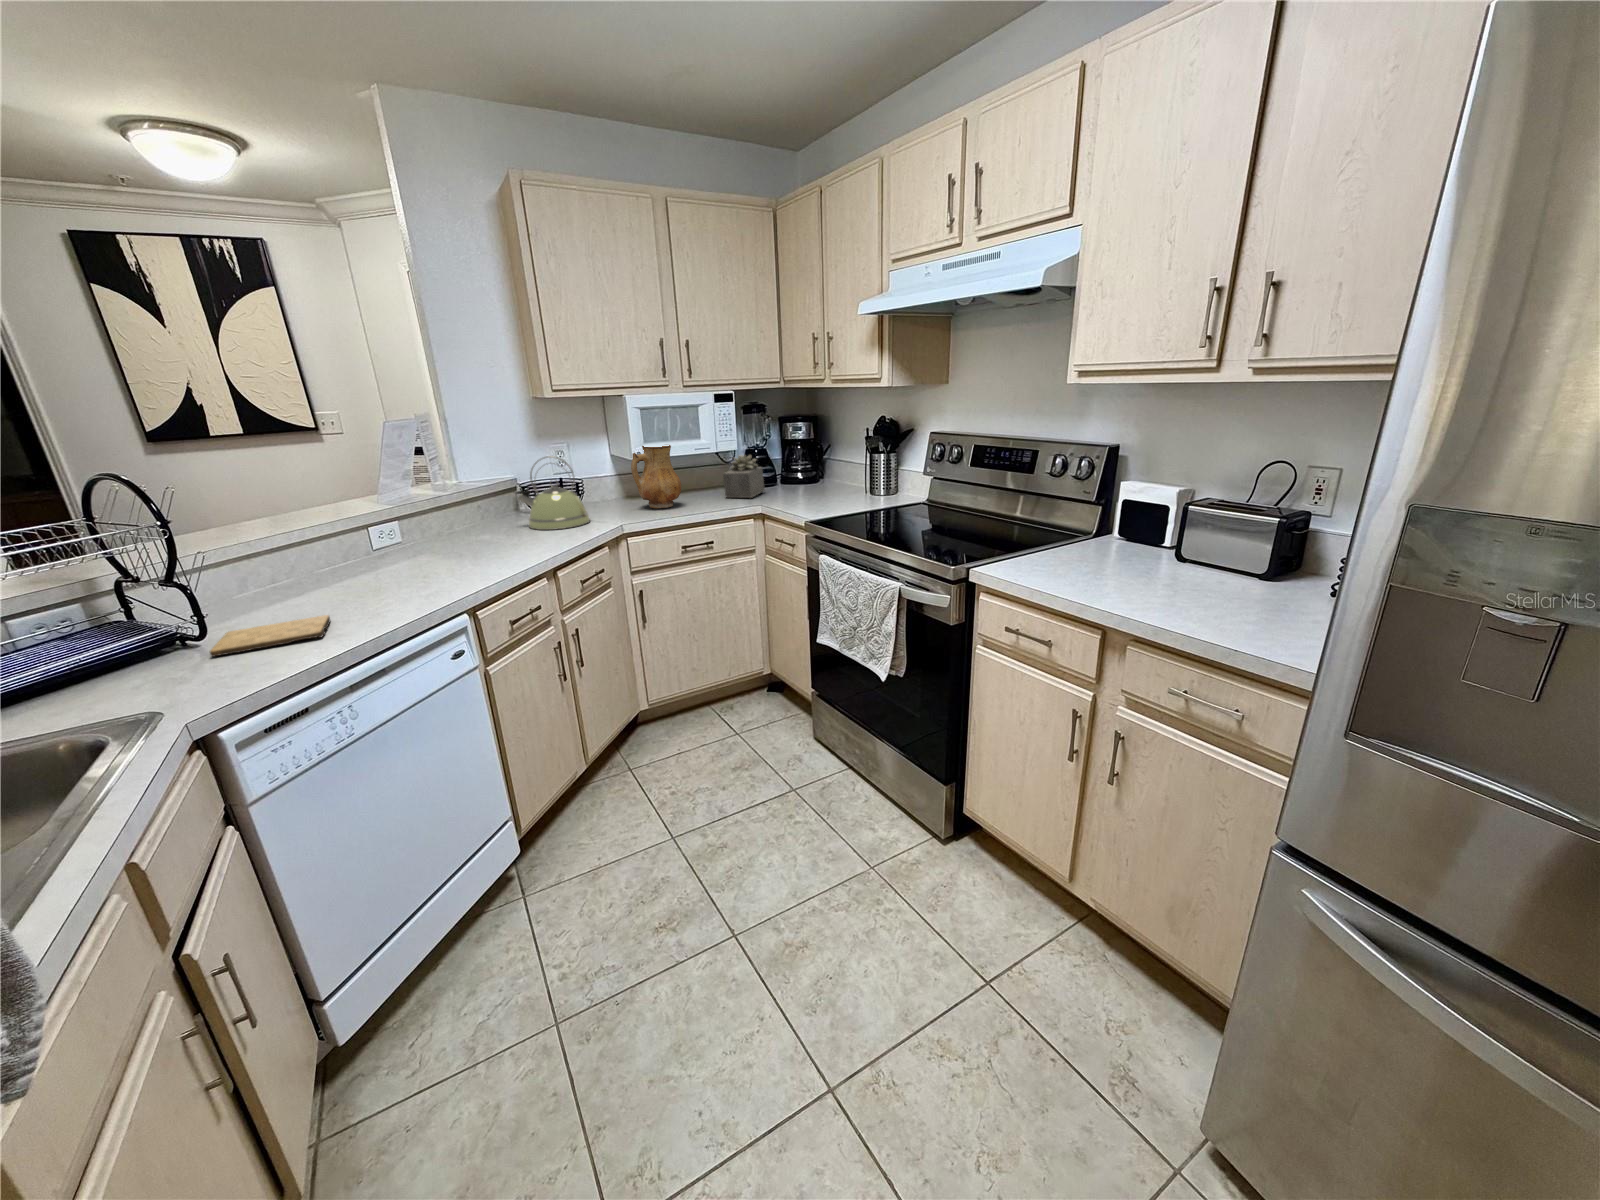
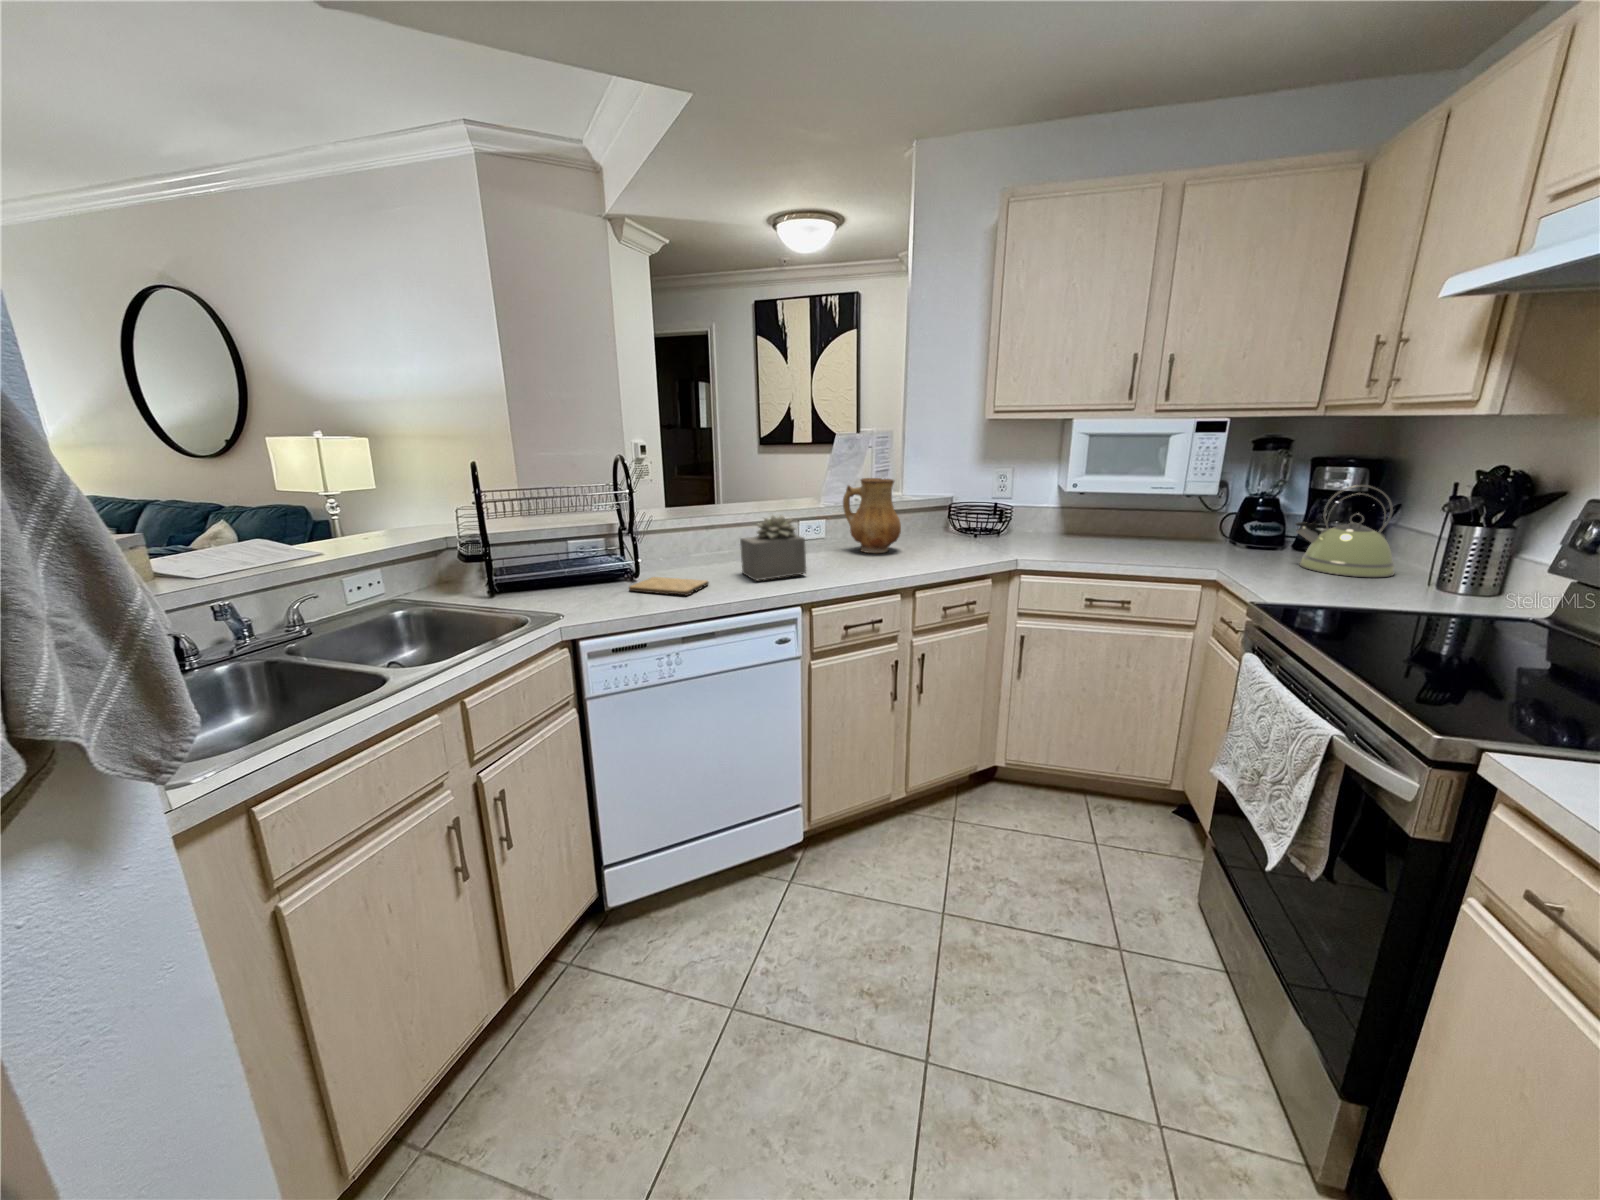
ceramic pitcher: present [631,445,681,508] -> present [843,478,901,553]
succulent plant: present [723,455,764,498] -> present [740,515,806,580]
kettle: present [515,456,590,530] -> present [1295,485,1394,577]

